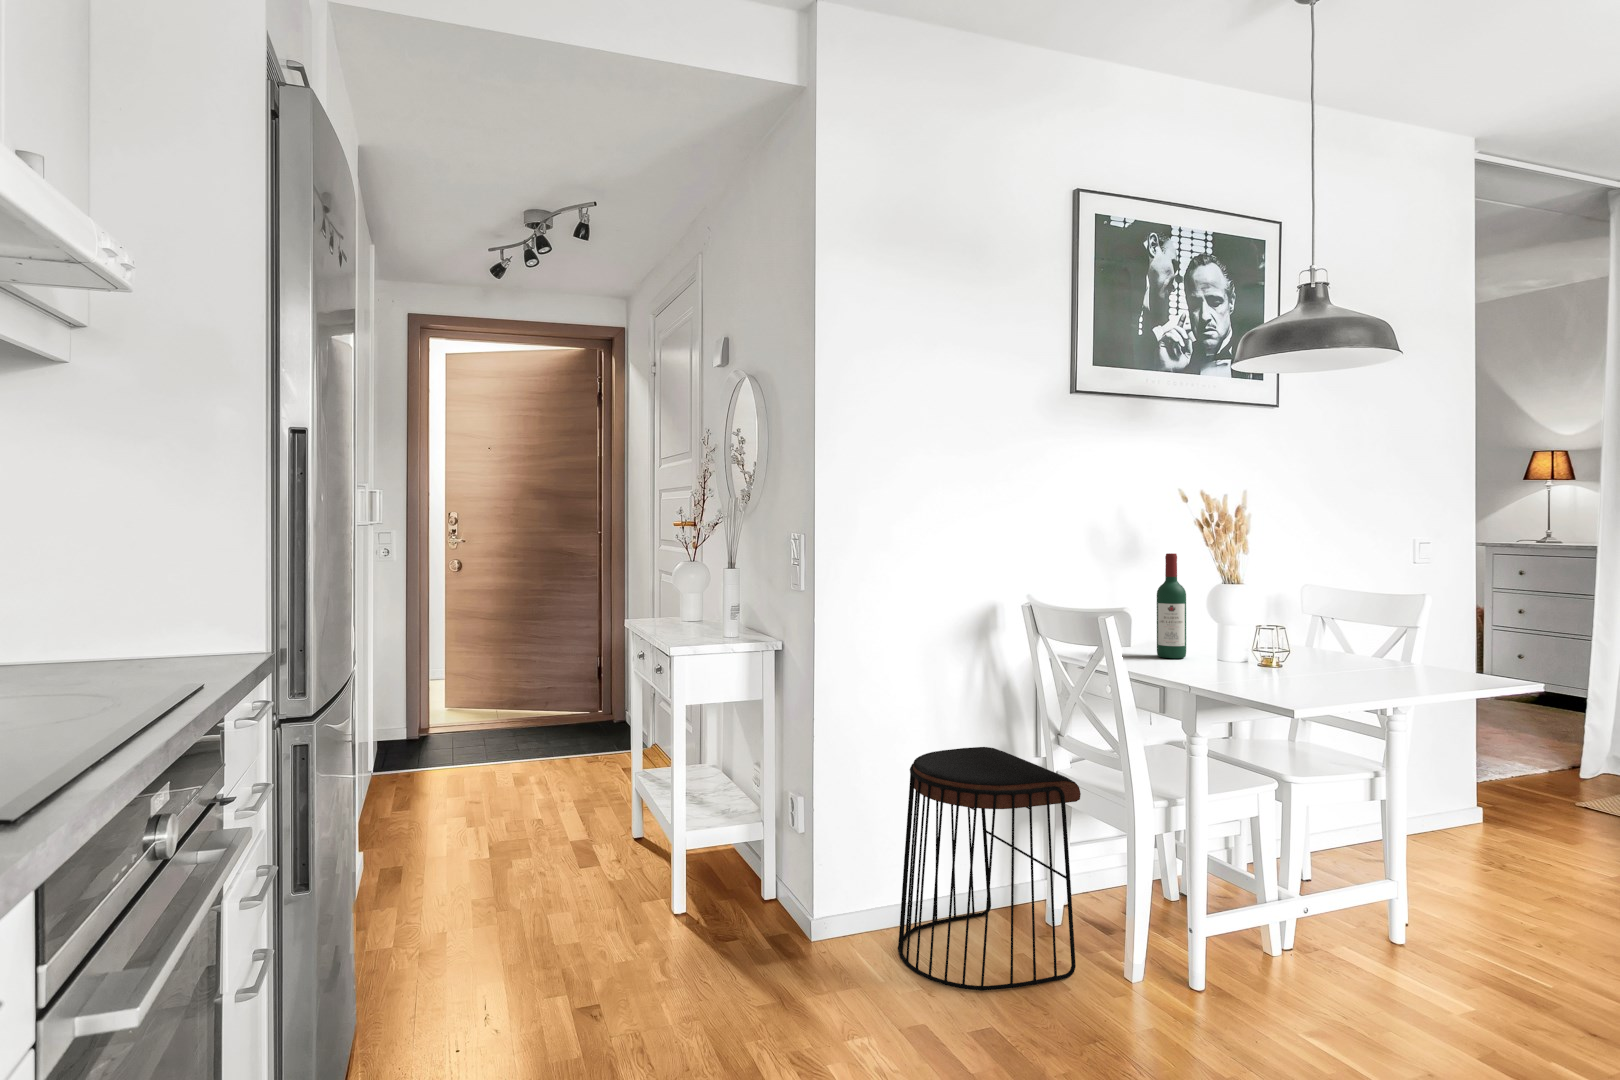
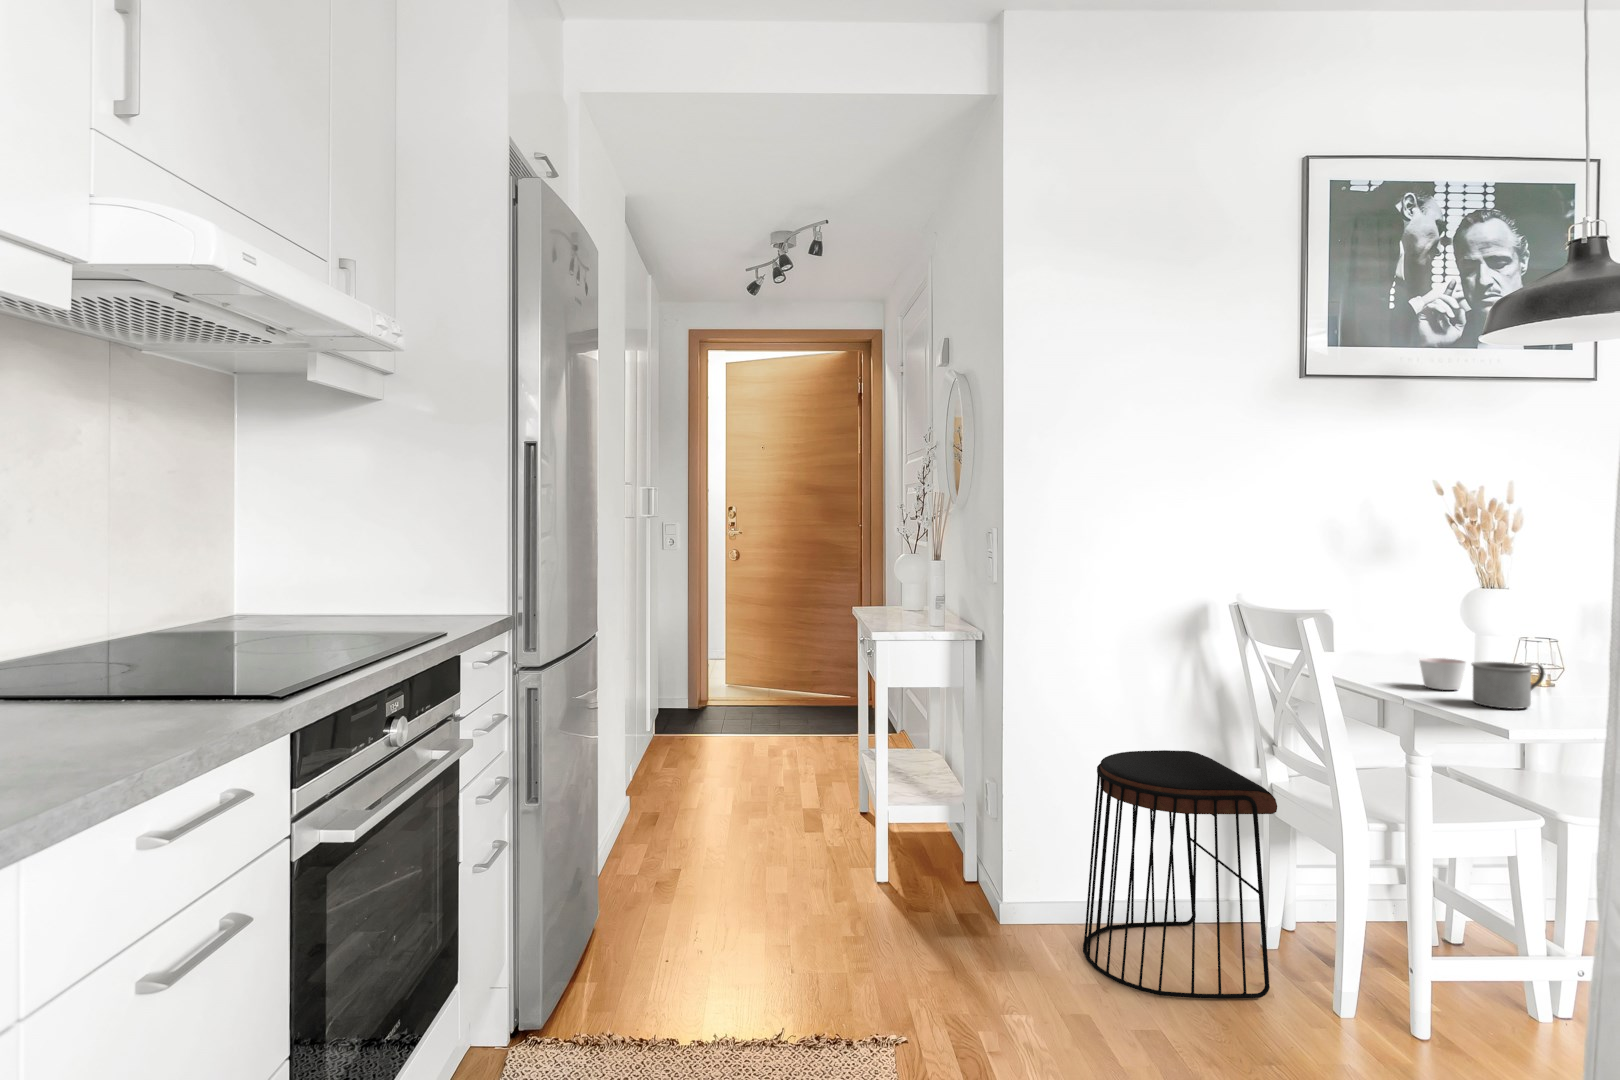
wine bottle: present [1157,553,1186,658] -> none [1397,552,1434,669]
candle: none [1189,648,1227,676] -> present [1419,658,1466,690]
mug: none [1240,649,1294,690] -> present [1472,662,1545,709]

